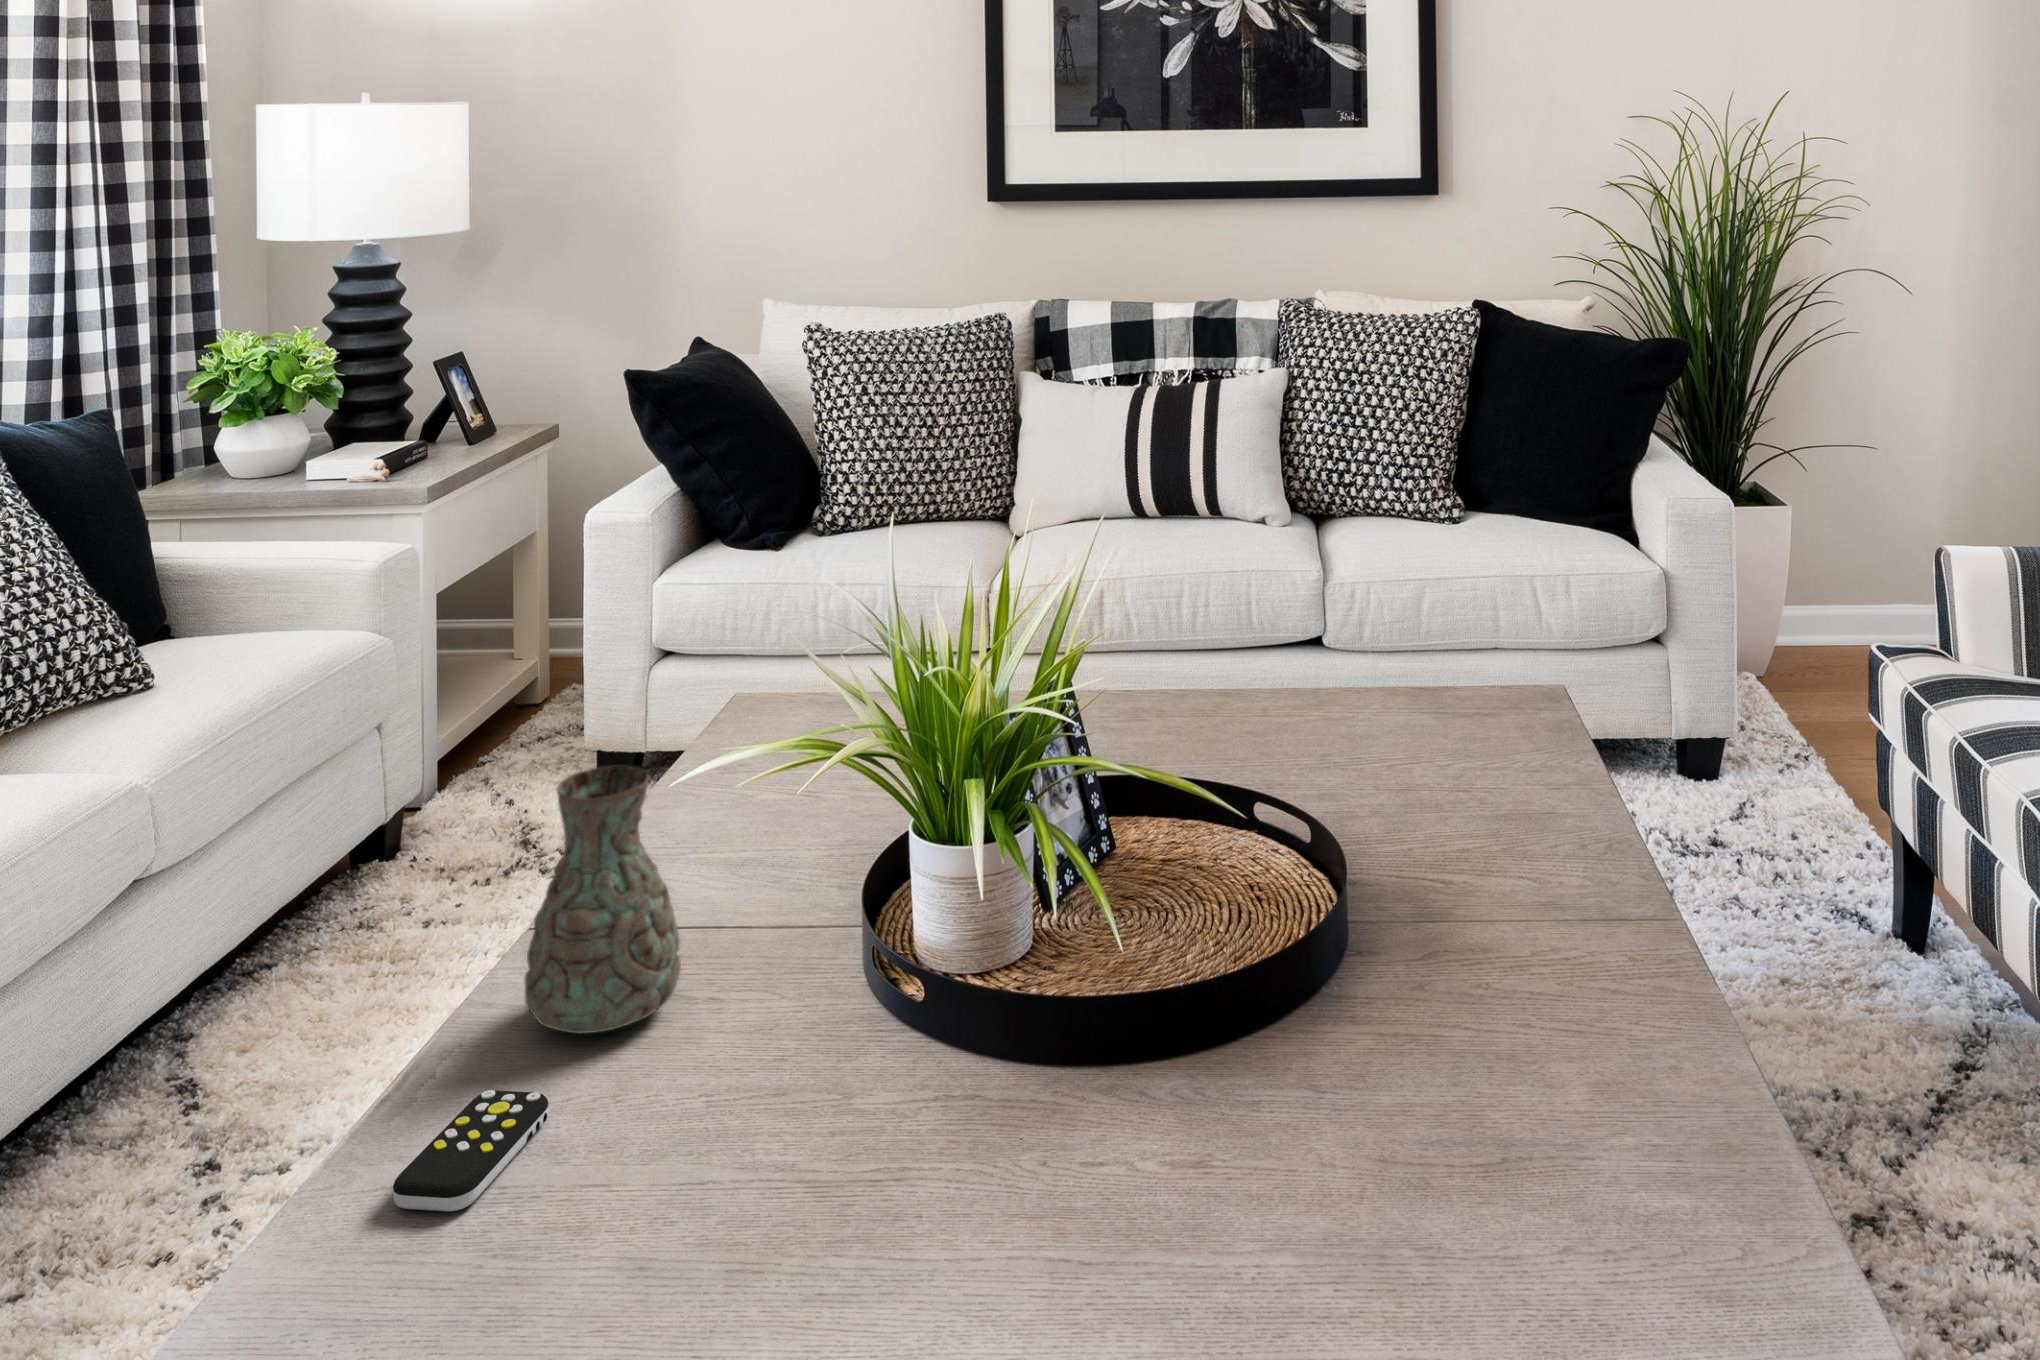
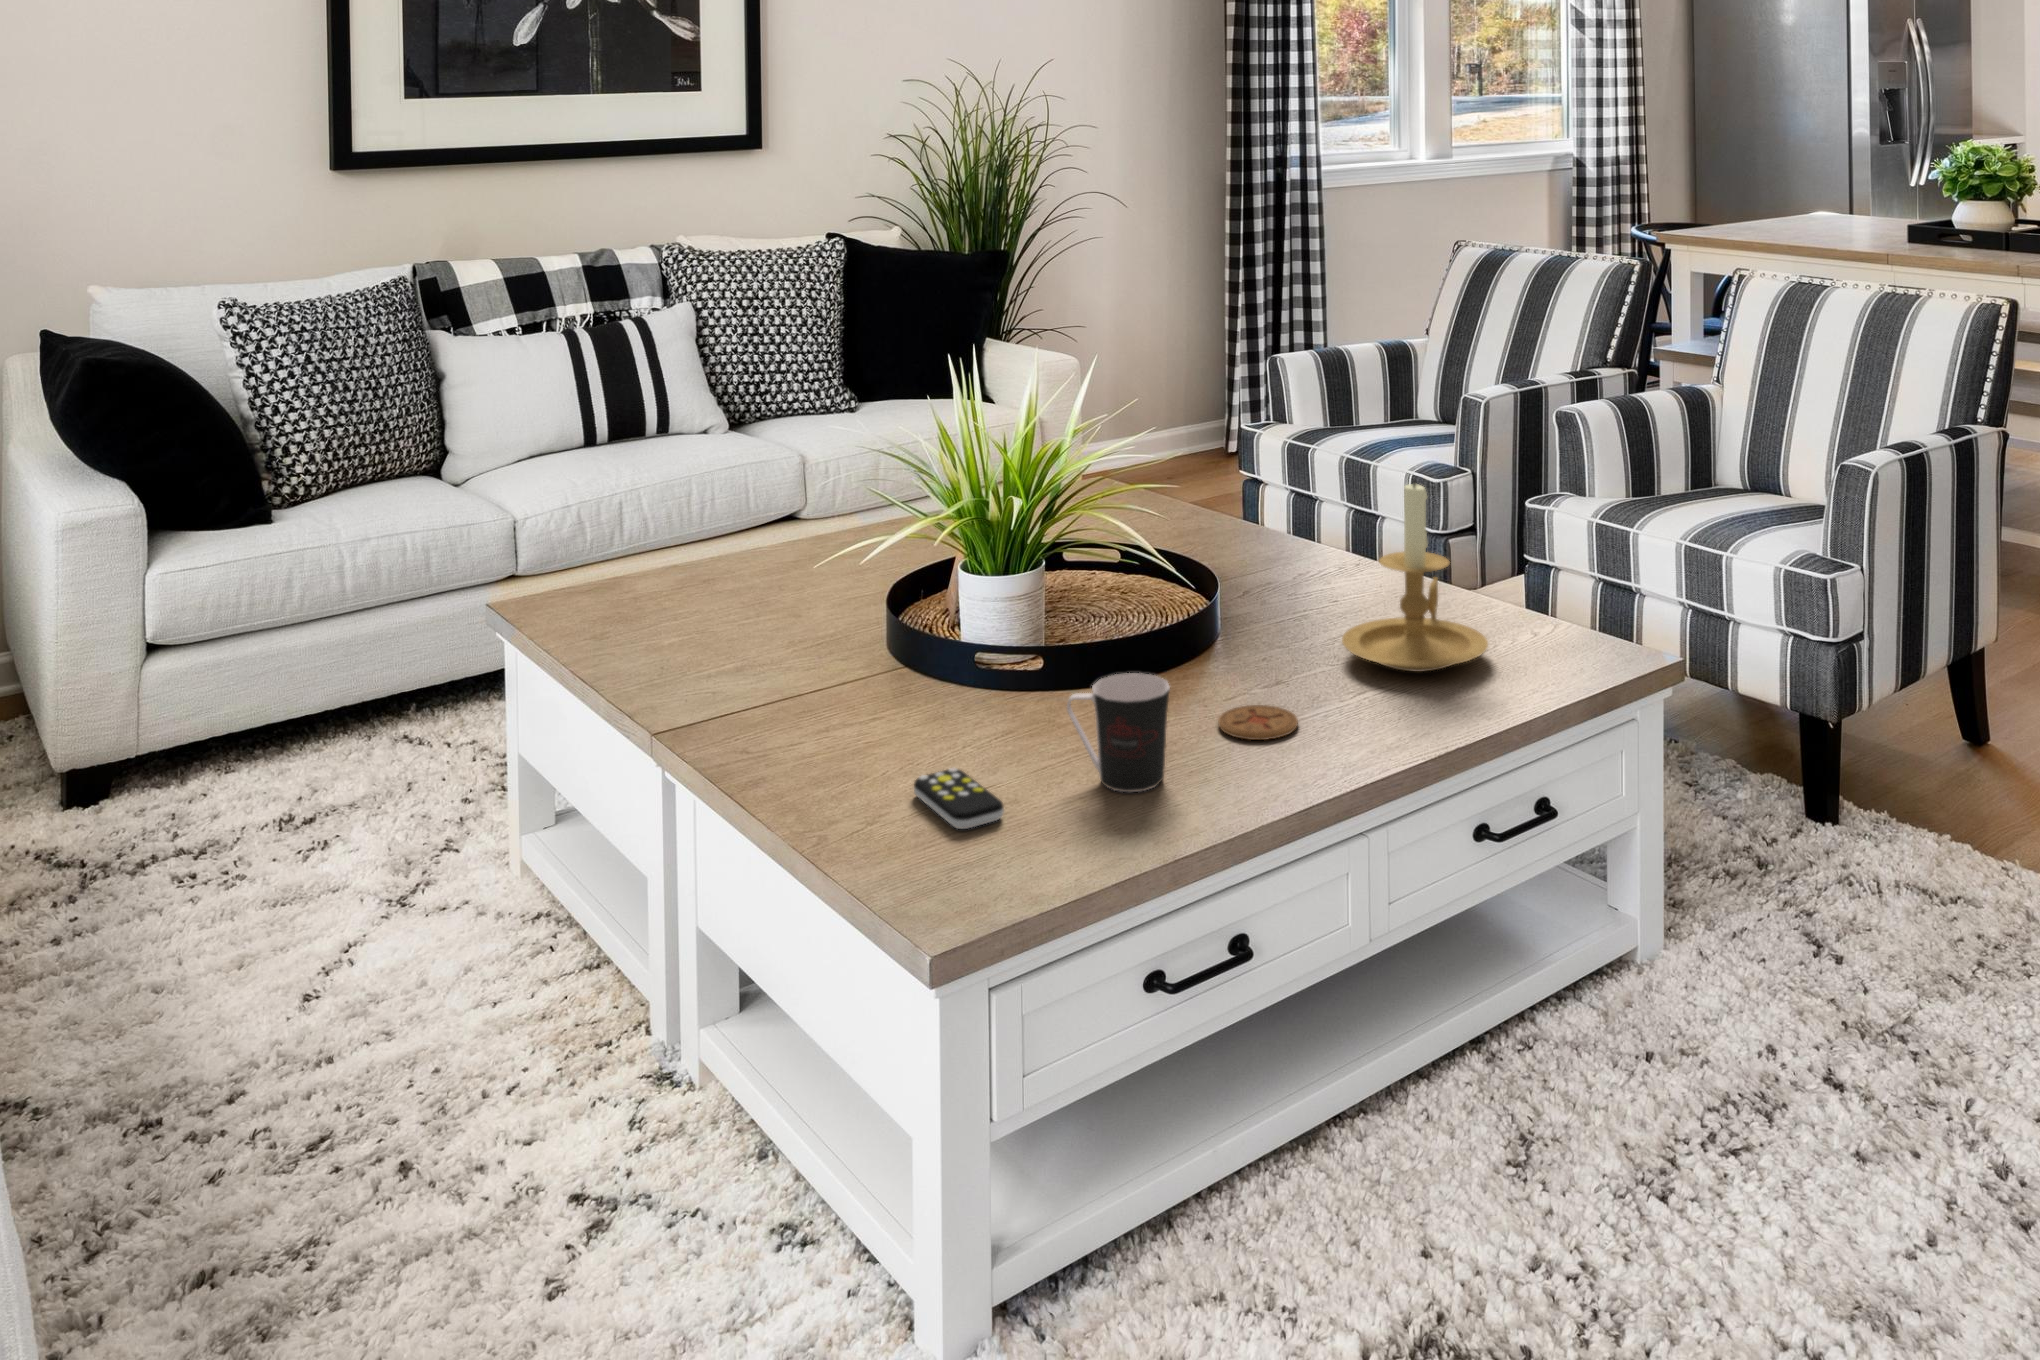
decorative vase: present [525,765,681,1033] -> none [827,574,933,755]
candle holder: none [1291,815,1574,1213] -> present [1342,480,1488,672]
coffee cup: none [622,1030,757,1251] -> present [1067,673,1170,792]
coaster: none [931,1143,1072,1236] -> present [1218,705,1298,740]

